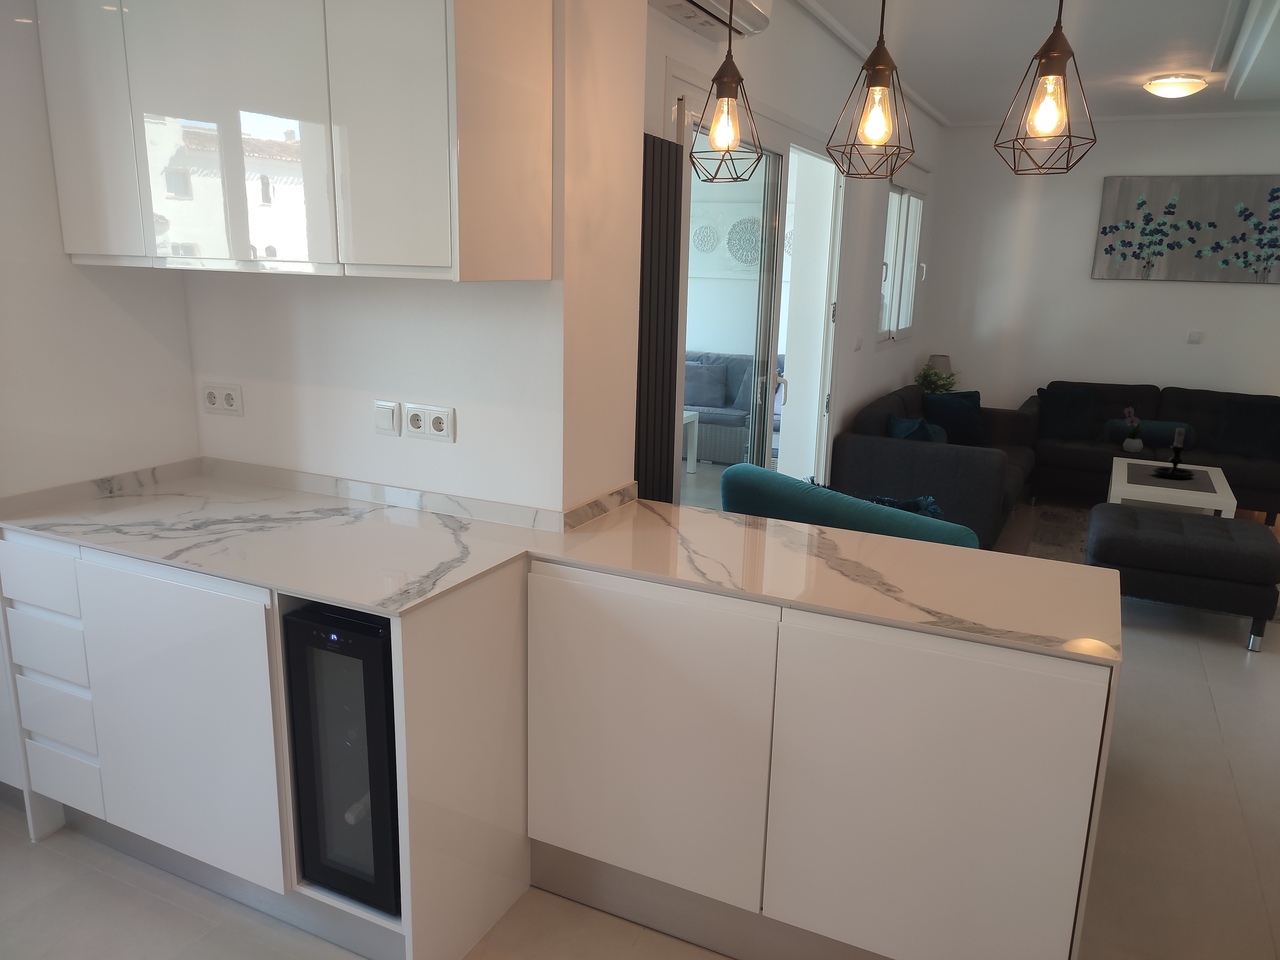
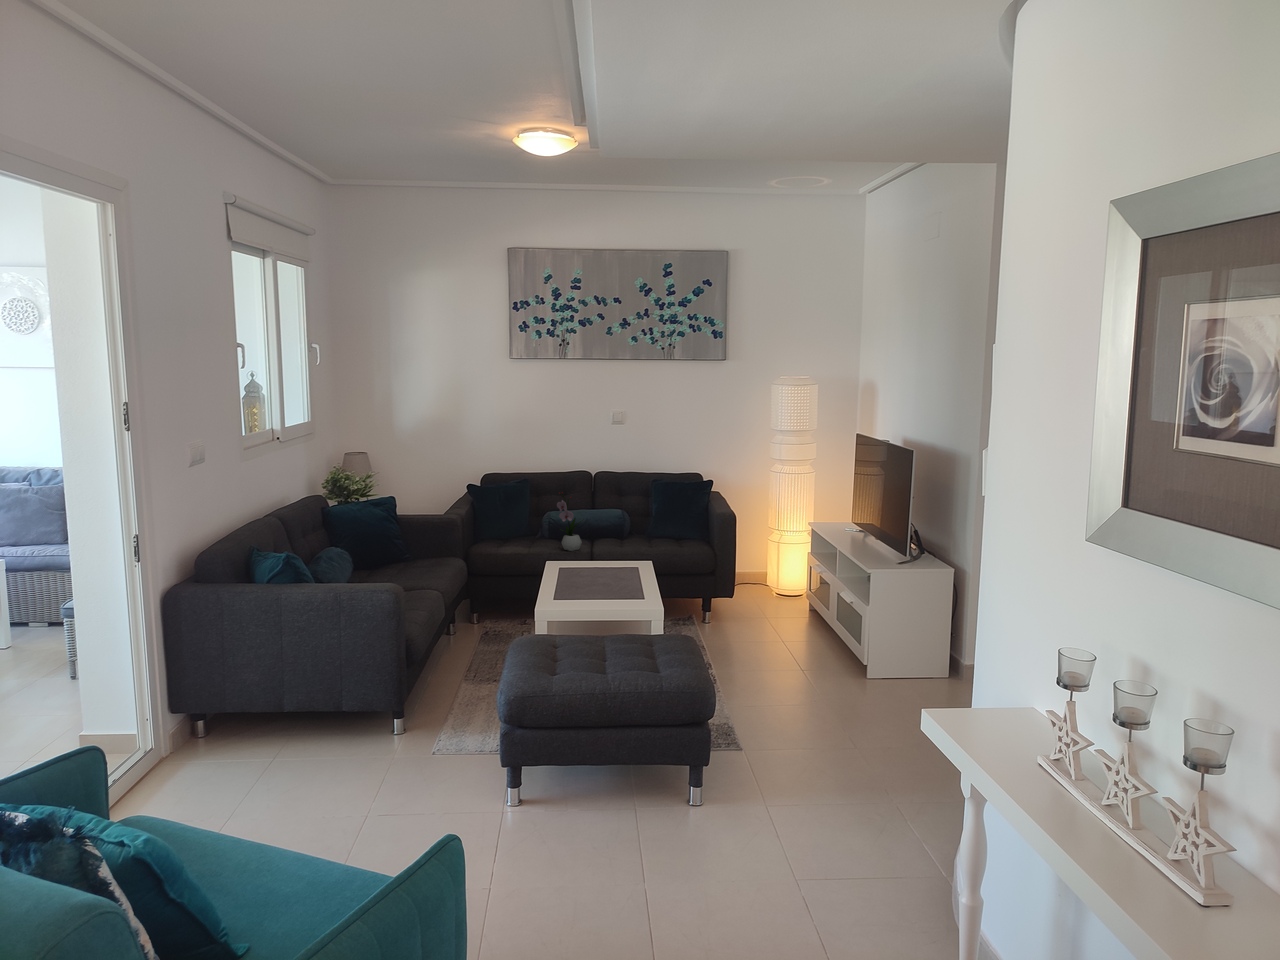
candle holder: present [1153,428,1195,479] -> none [585,522,629,585]

